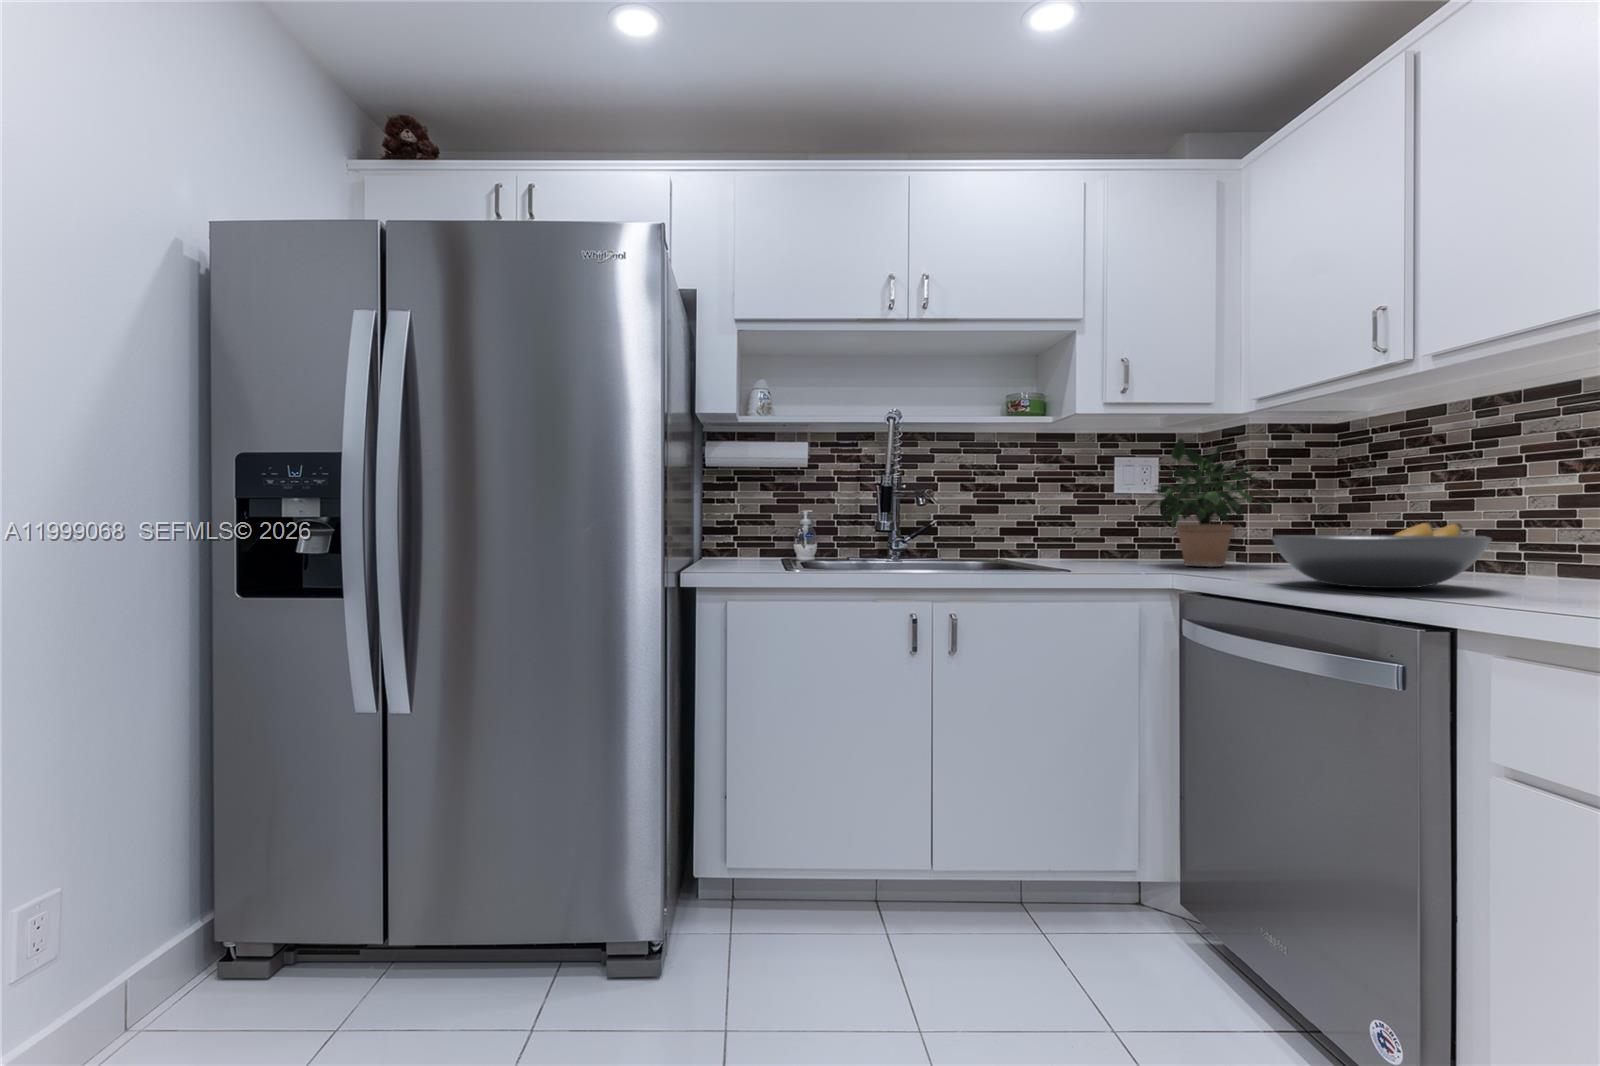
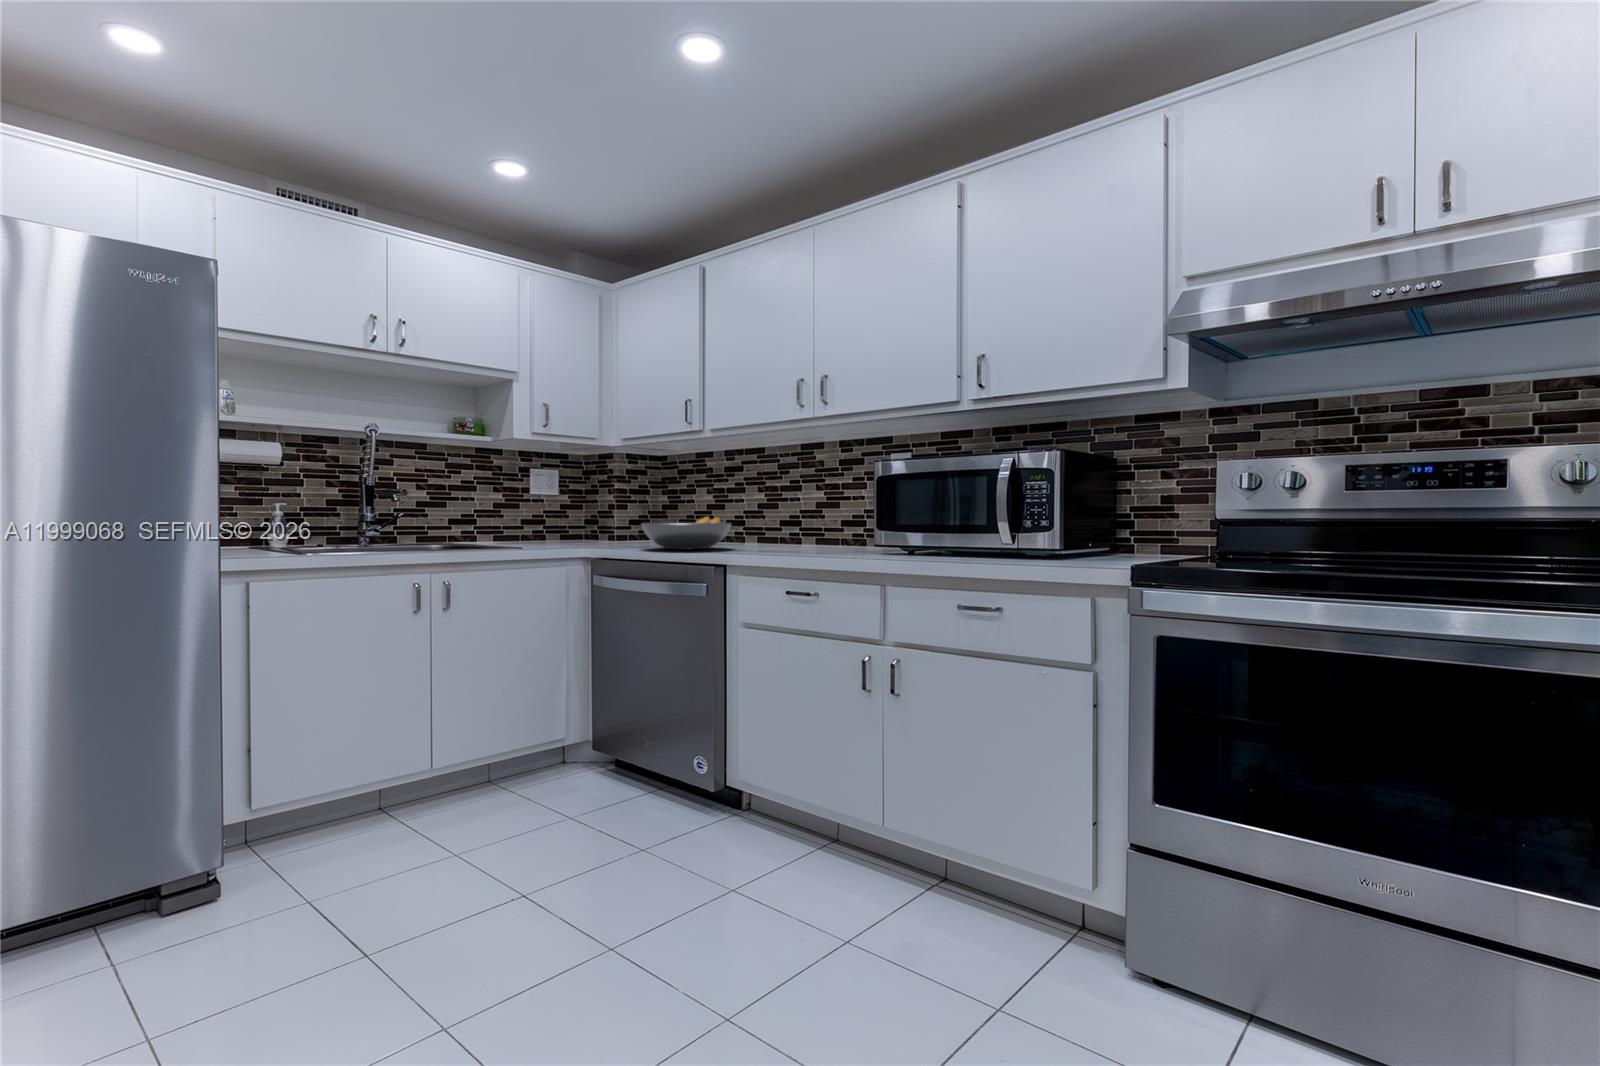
potted plant: present [1147,438,1276,567] -> none [559,461,639,543]

